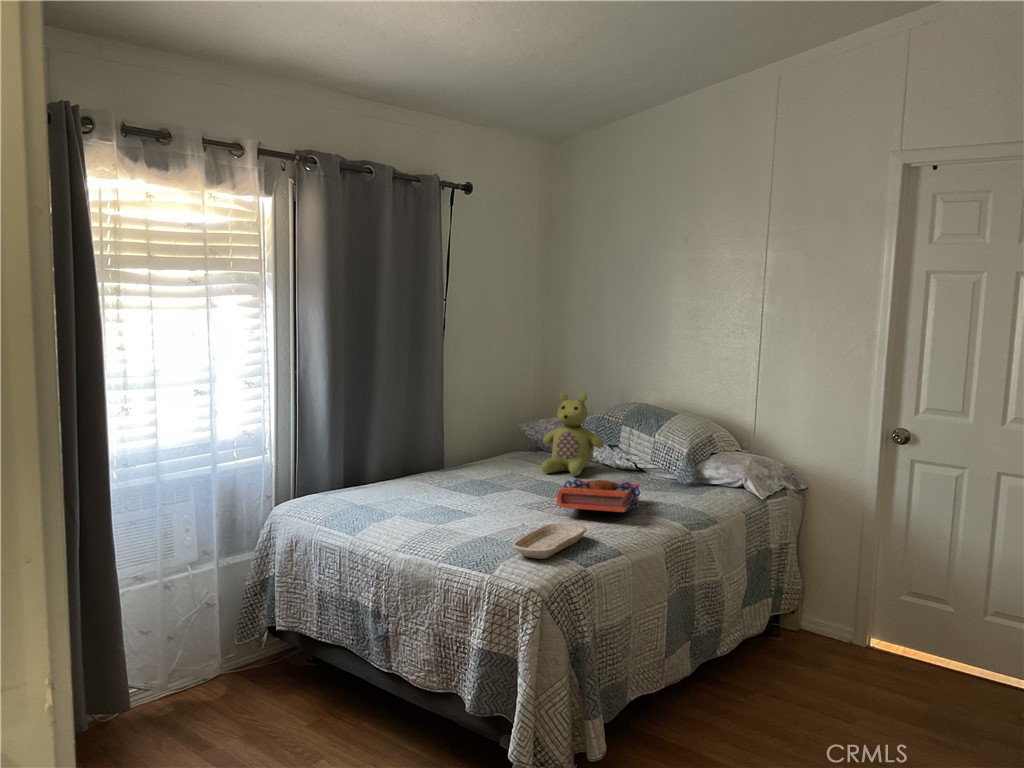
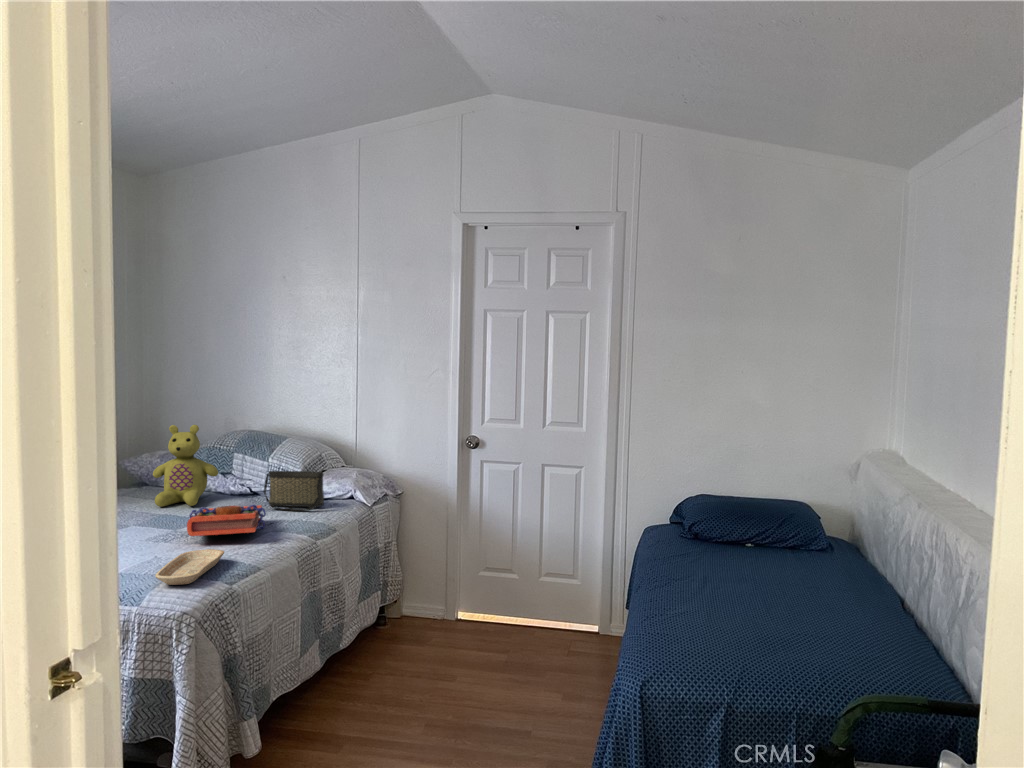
handbag: none [646,448,711,495] -> present [264,471,324,511]

